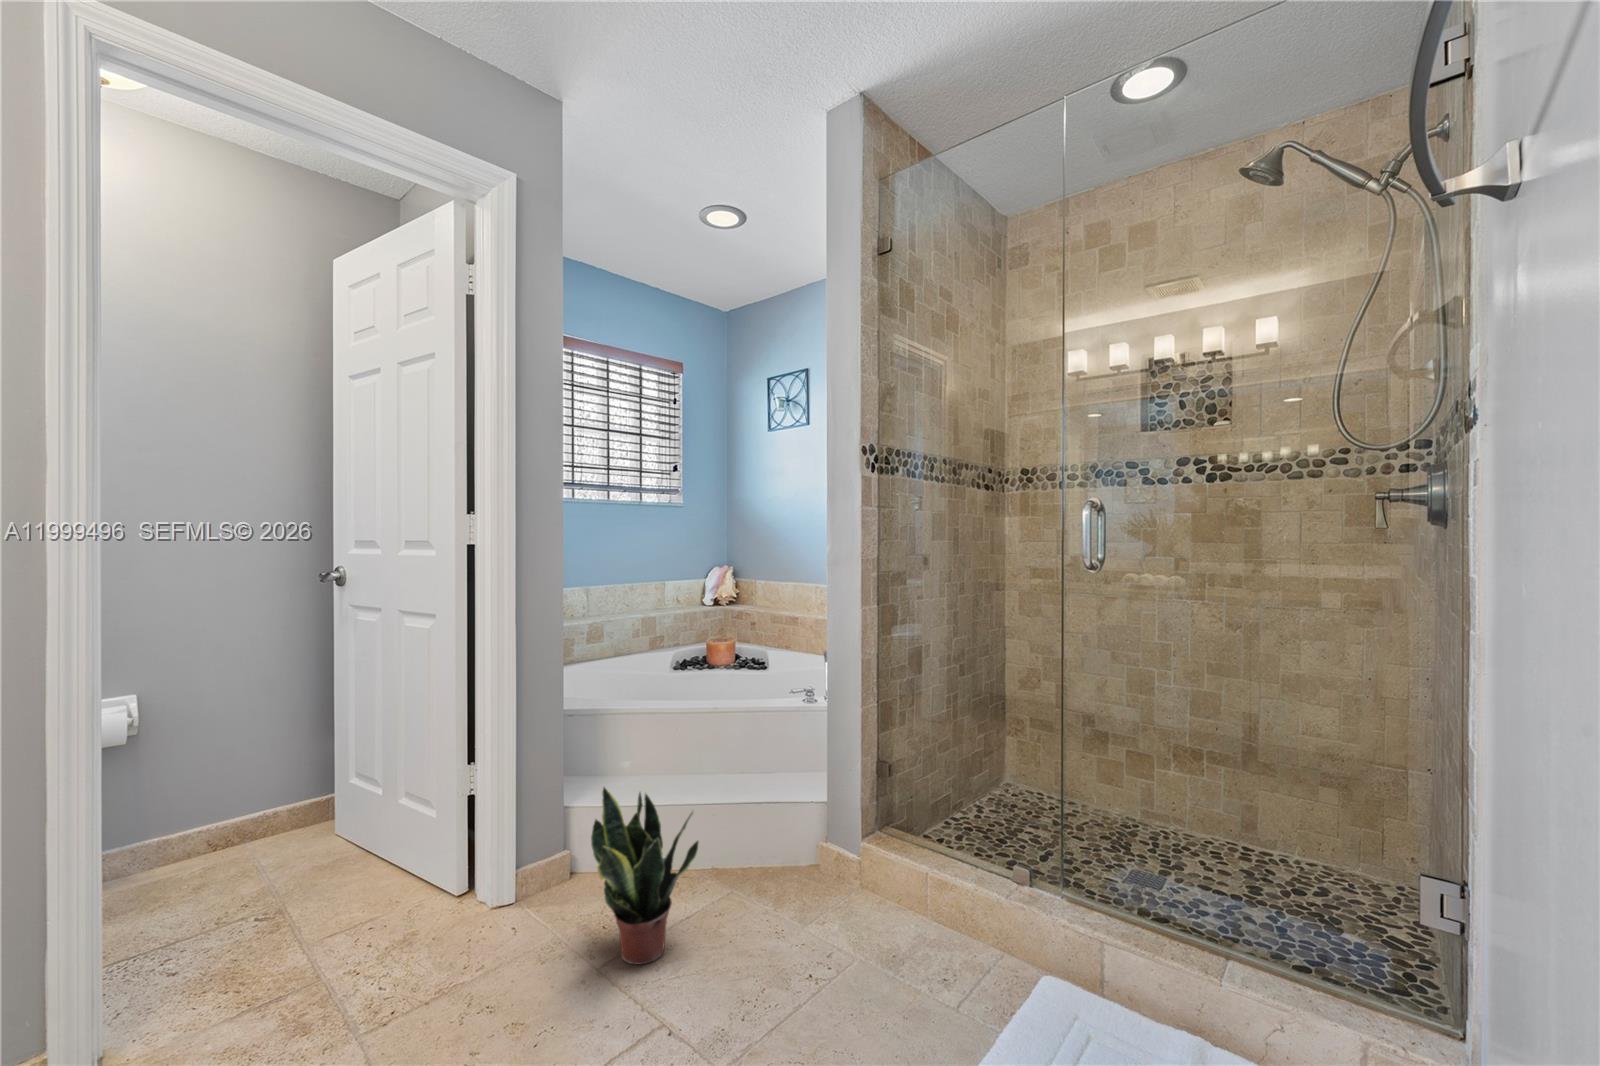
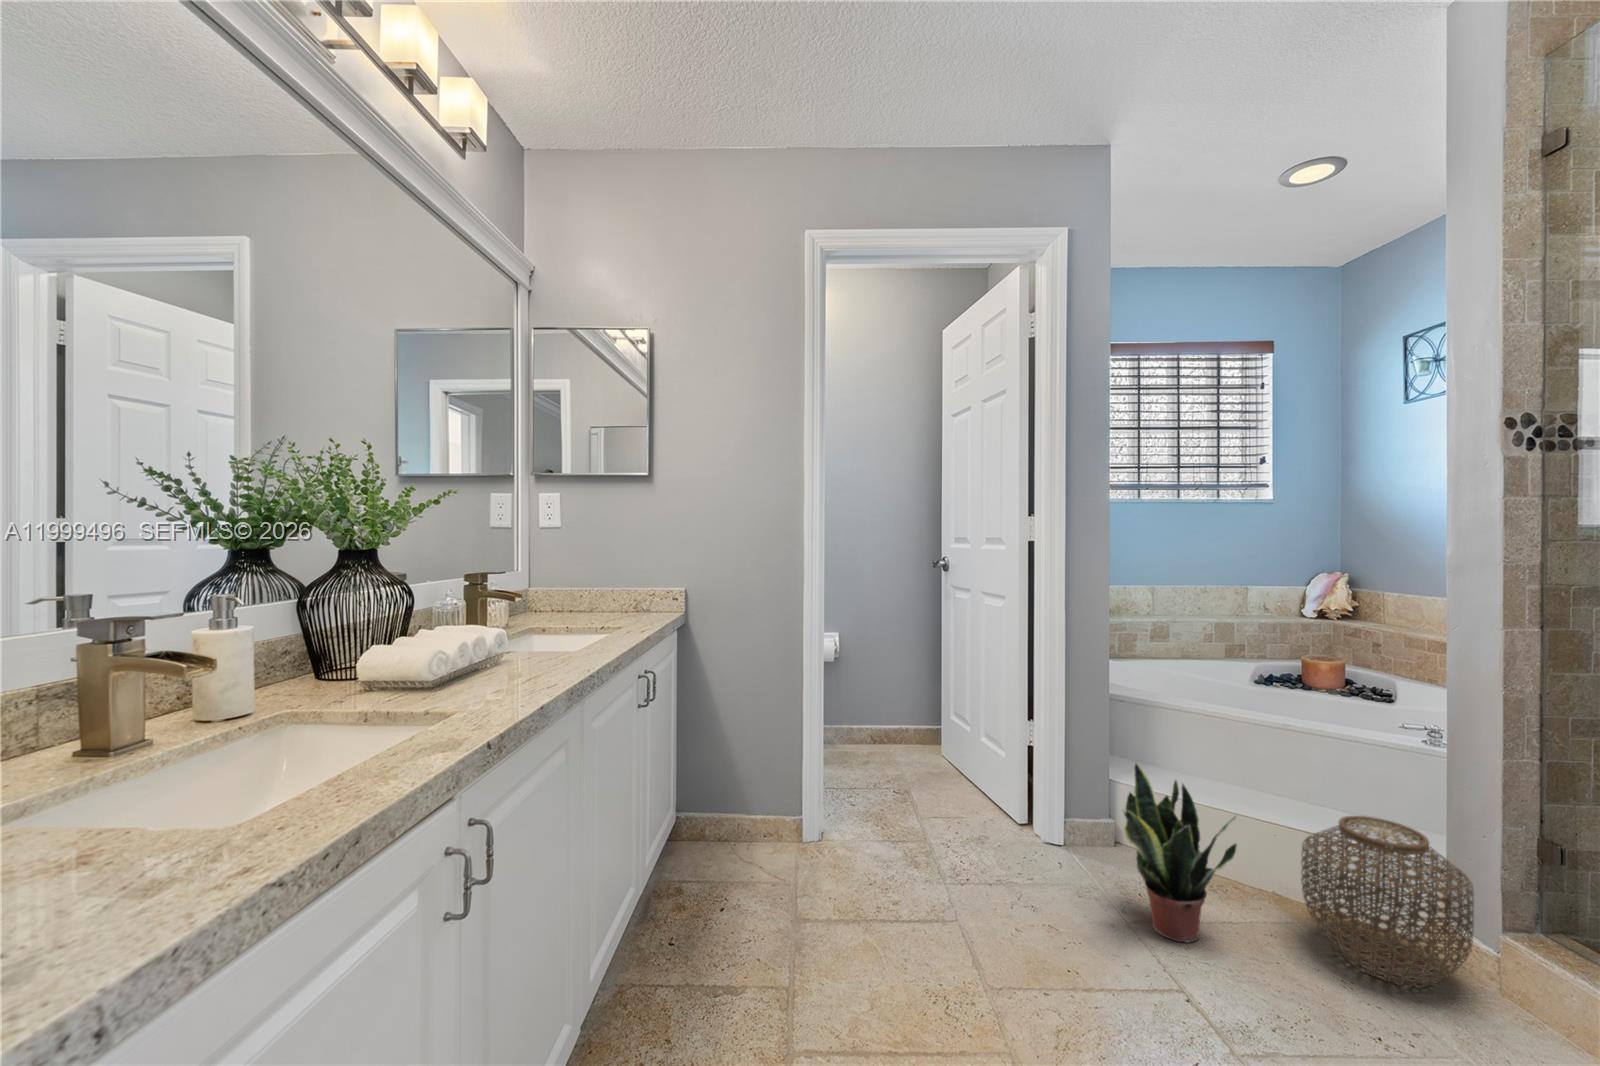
woven basket: none [741,775,849,914] -> present [1302,816,1474,987]

